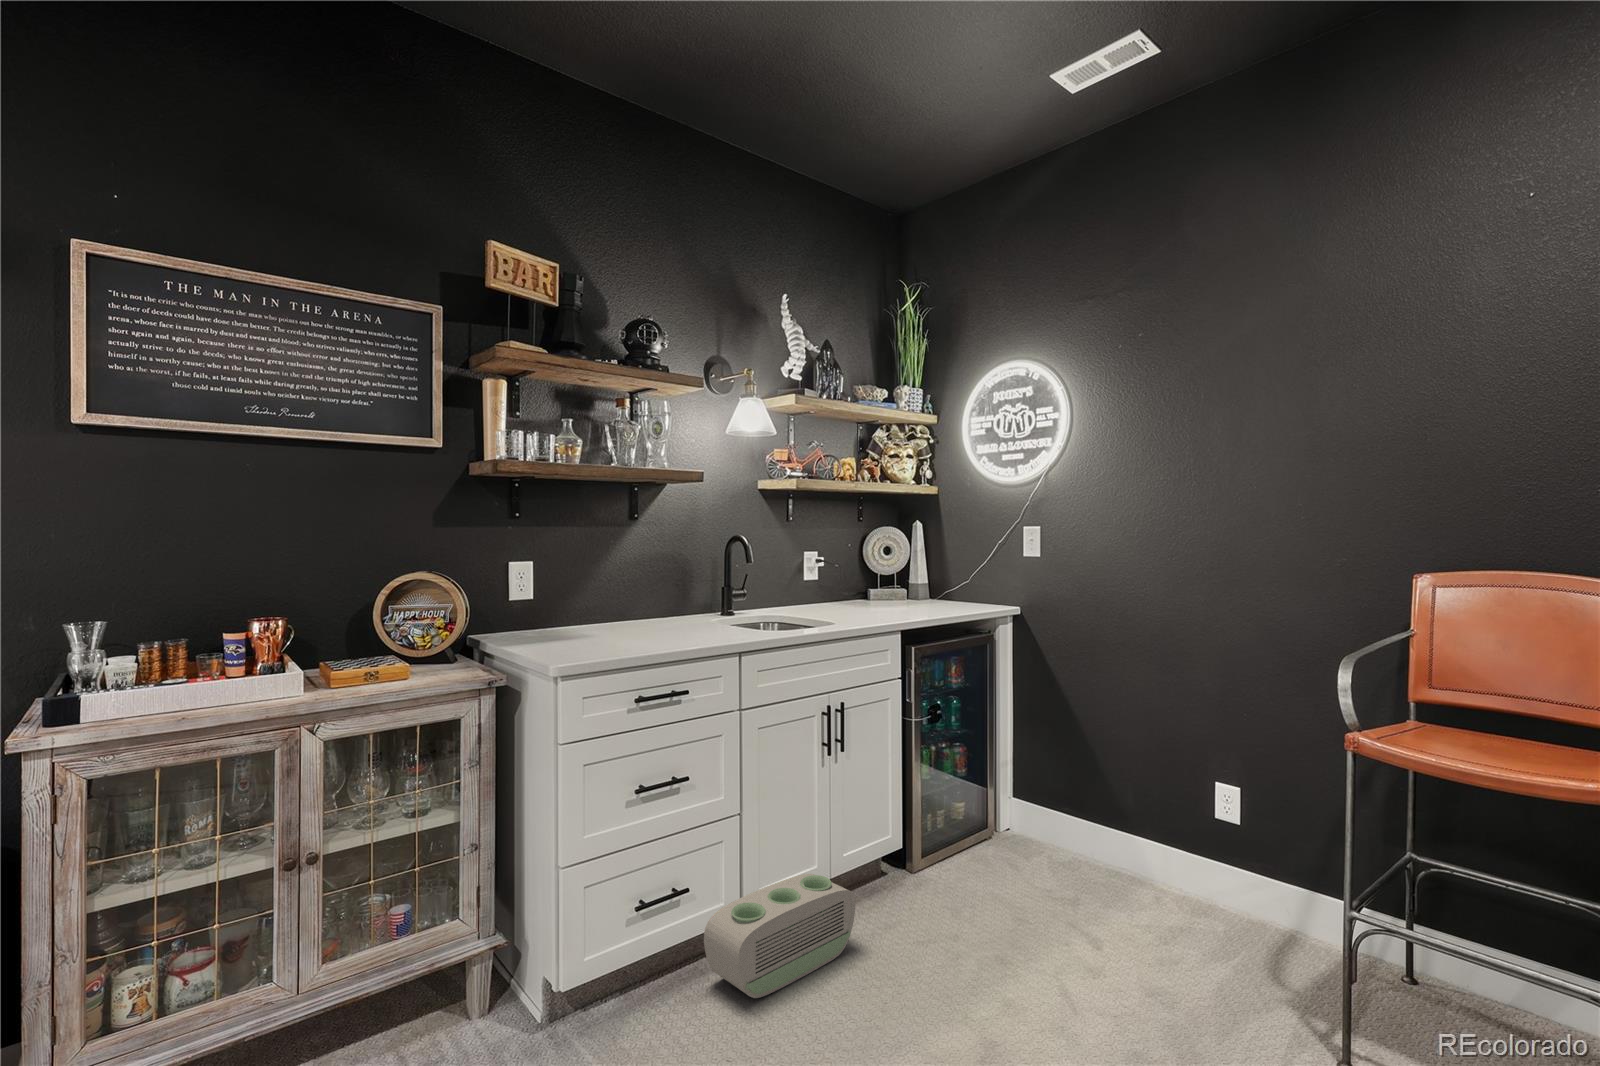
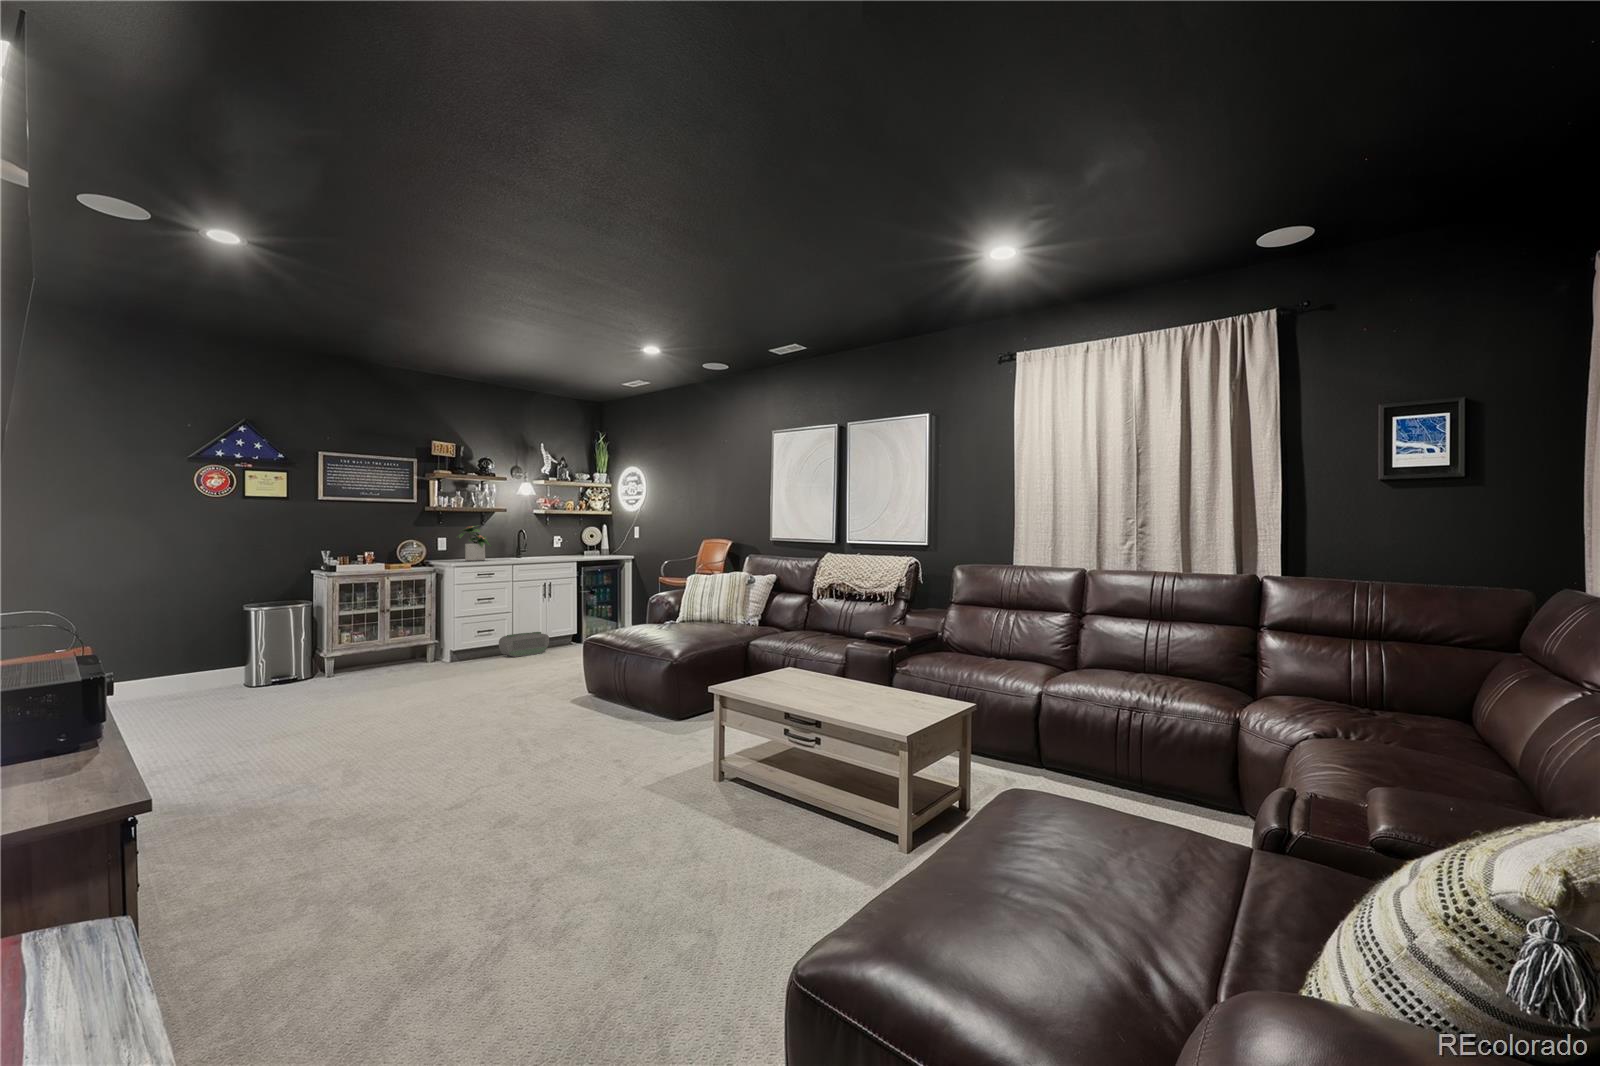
potted plant: none [559,520,668,637] -> present [456,525,491,561]

